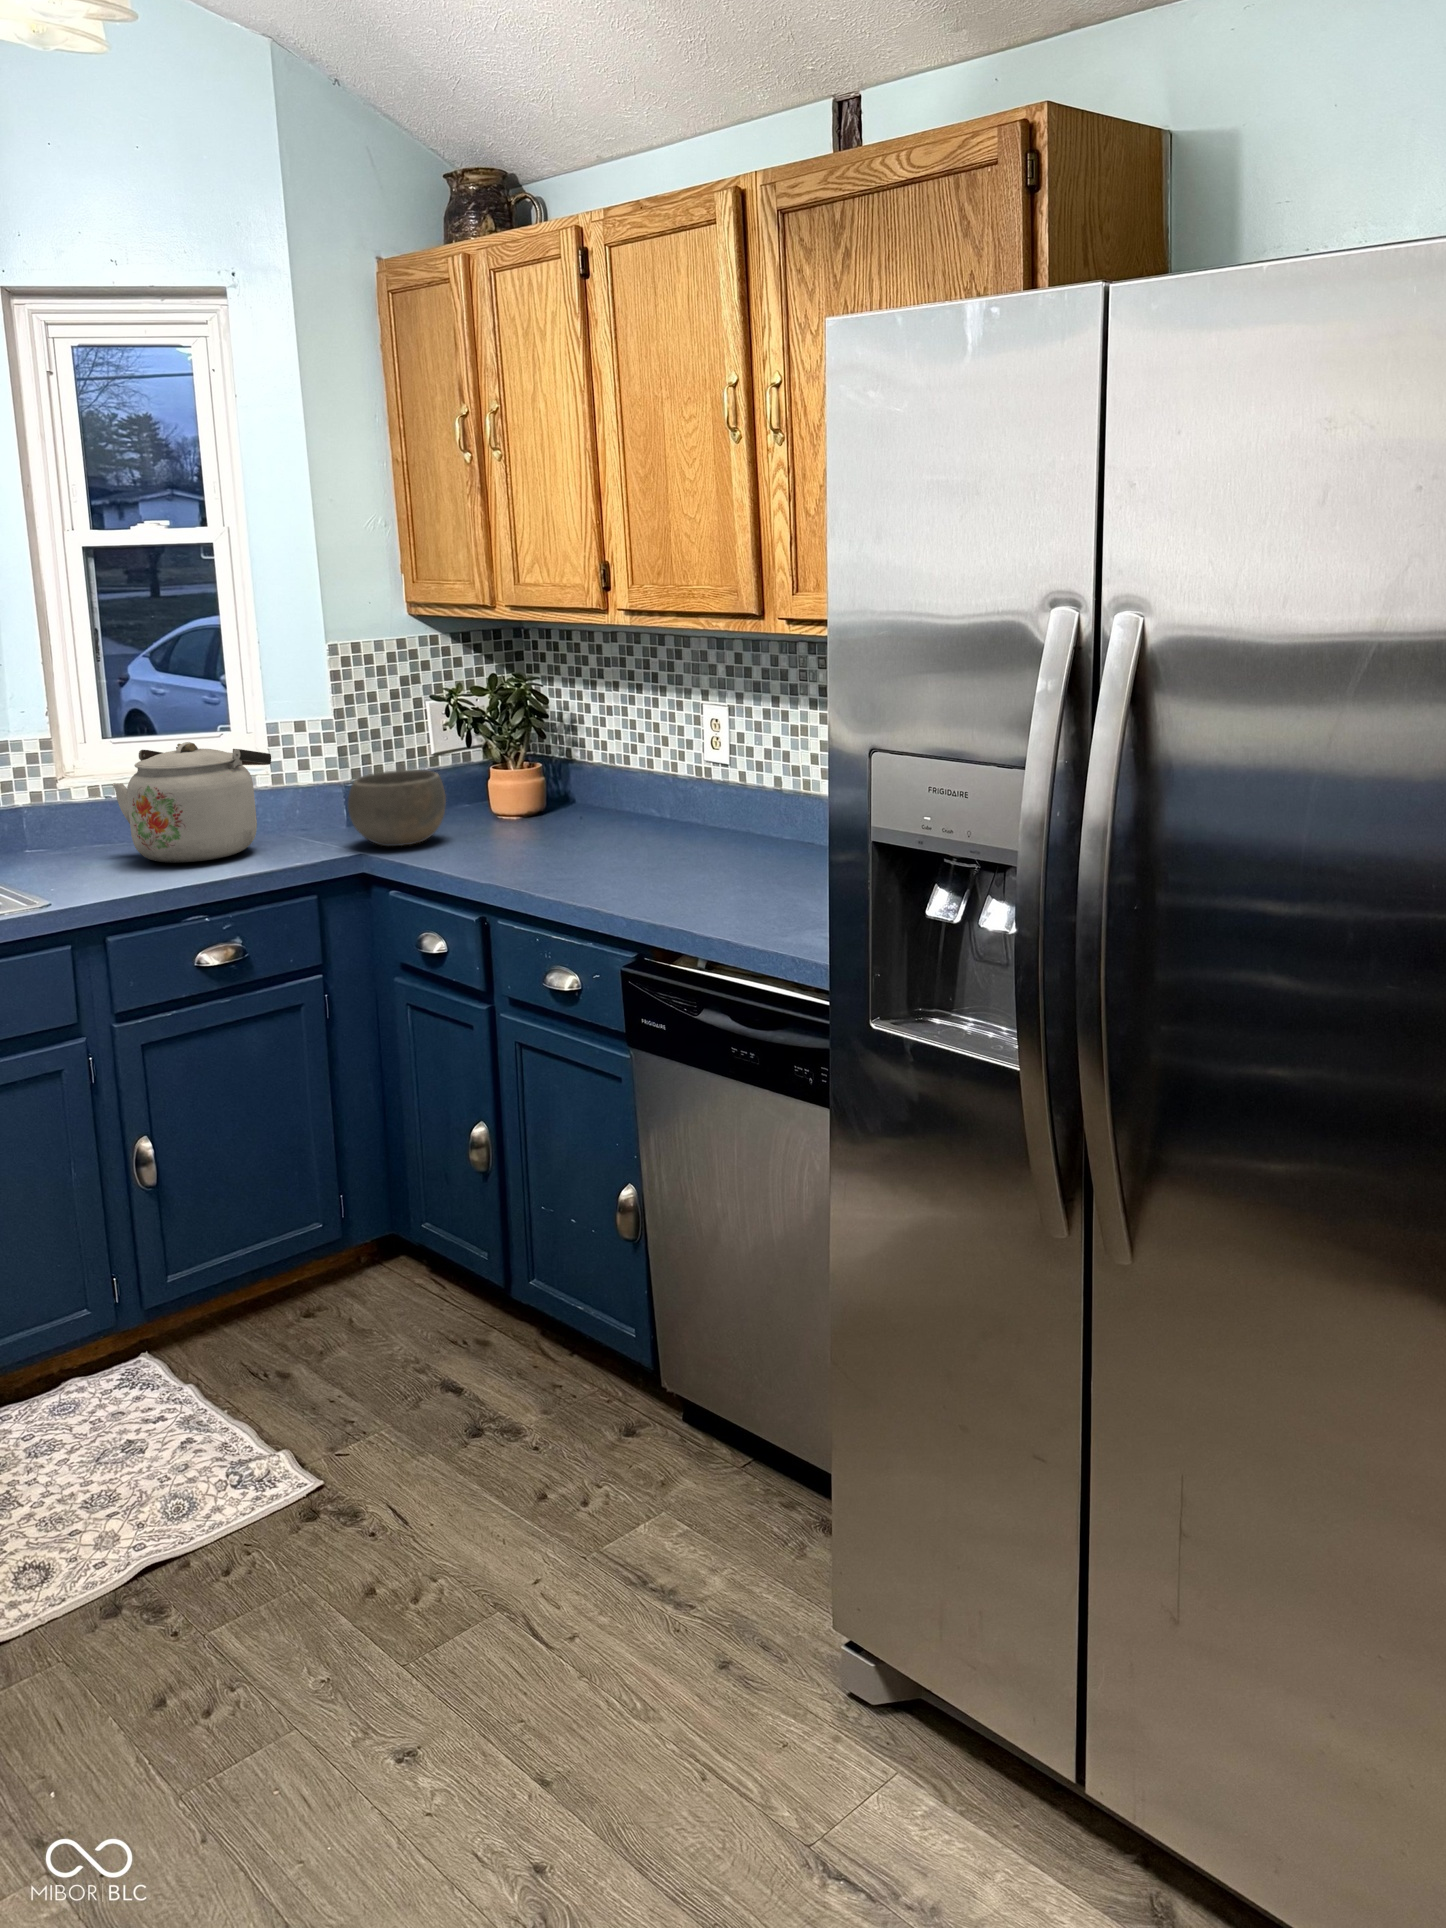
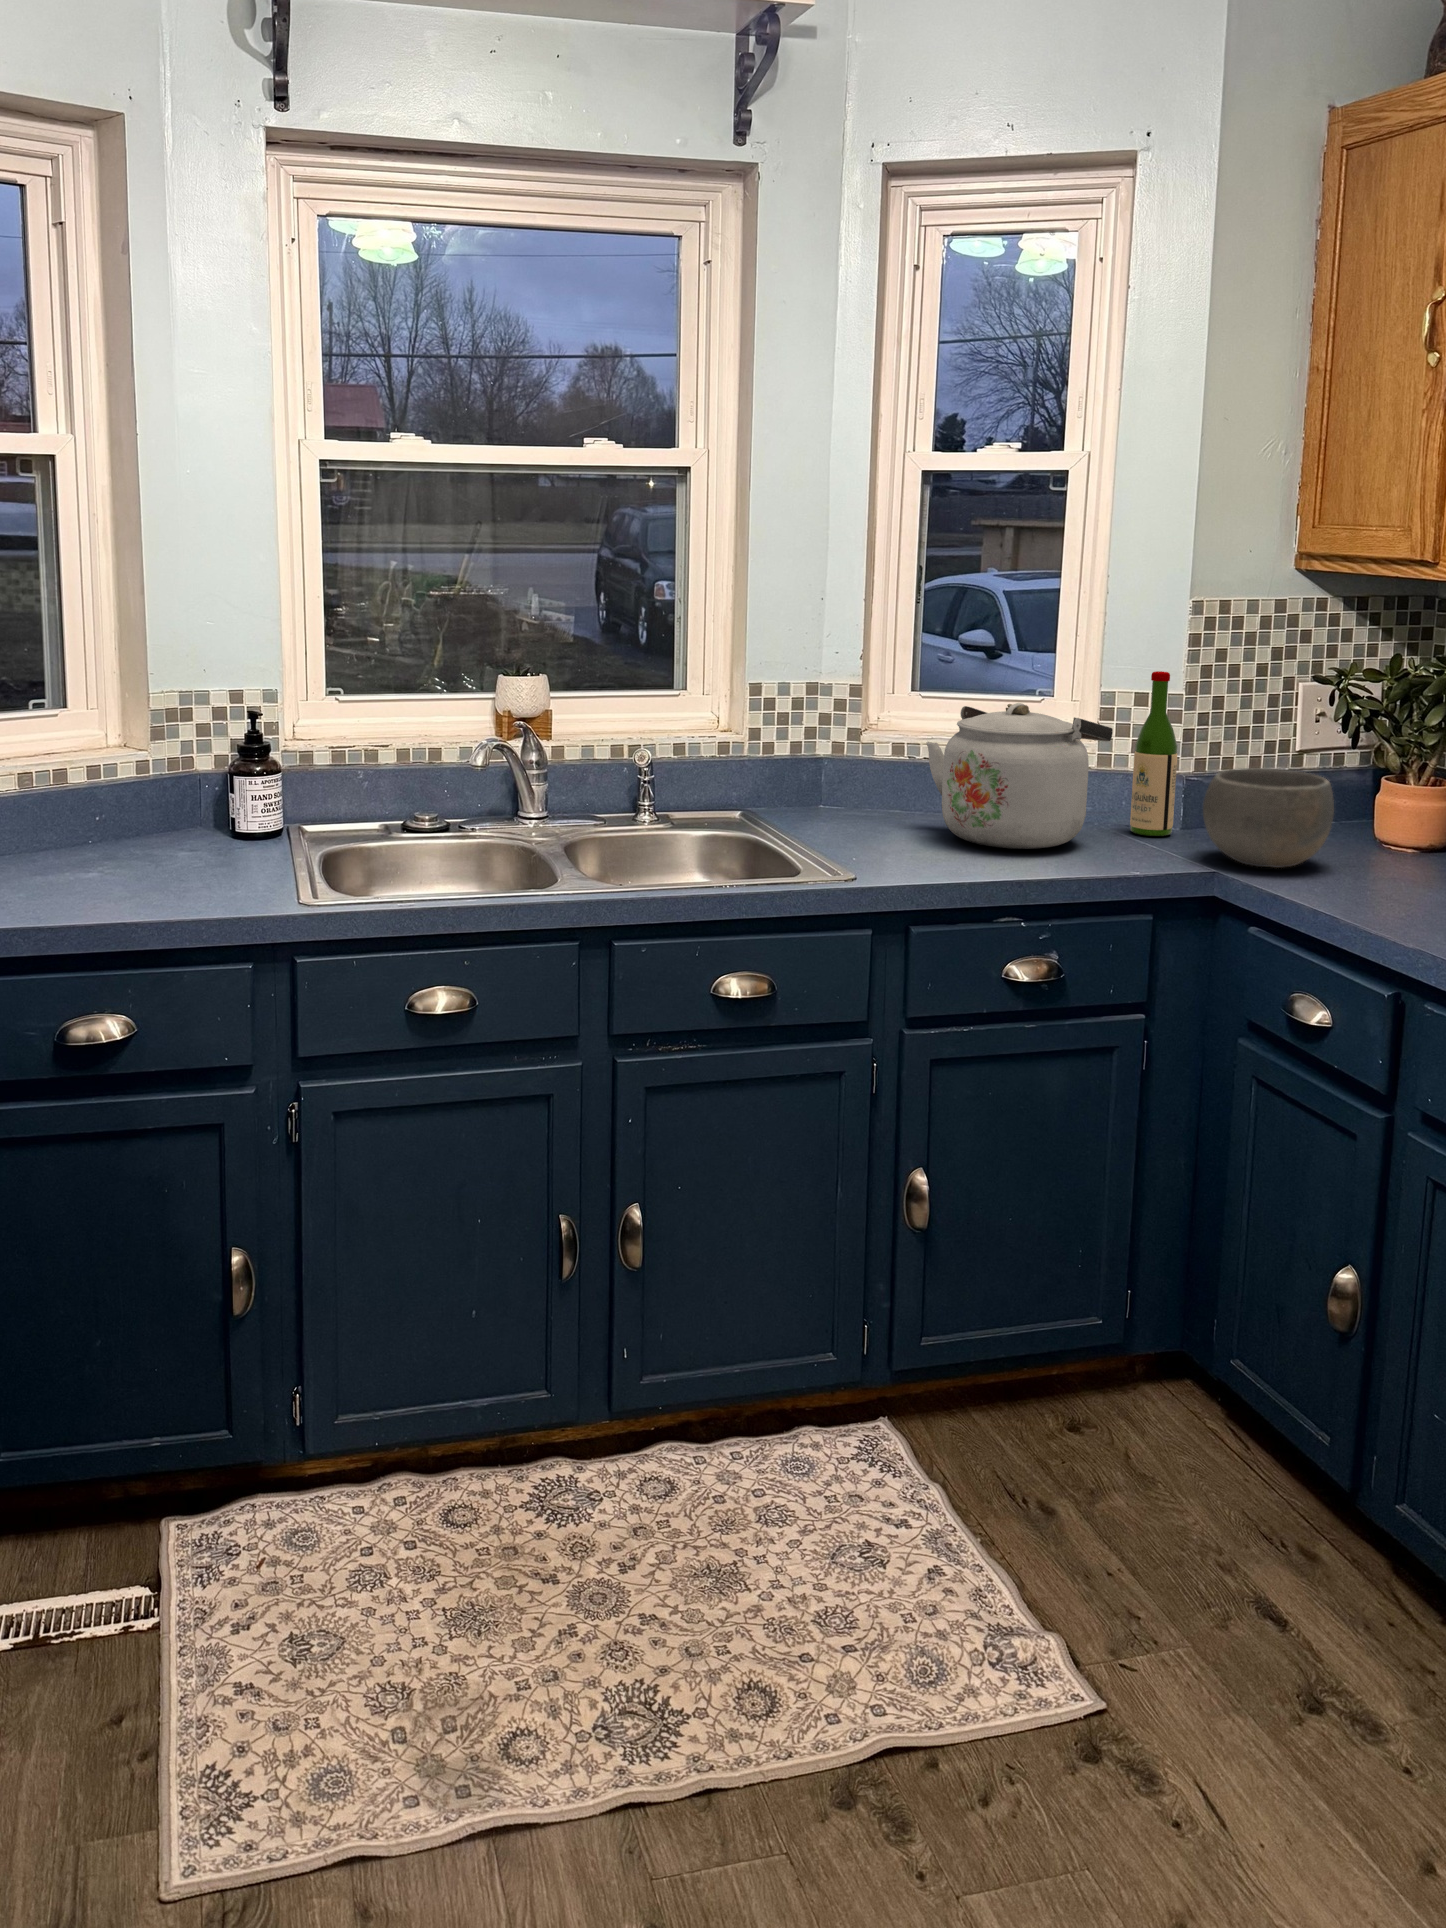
wine bottle: none [295,704,335,836] -> present [1130,671,1177,836]

